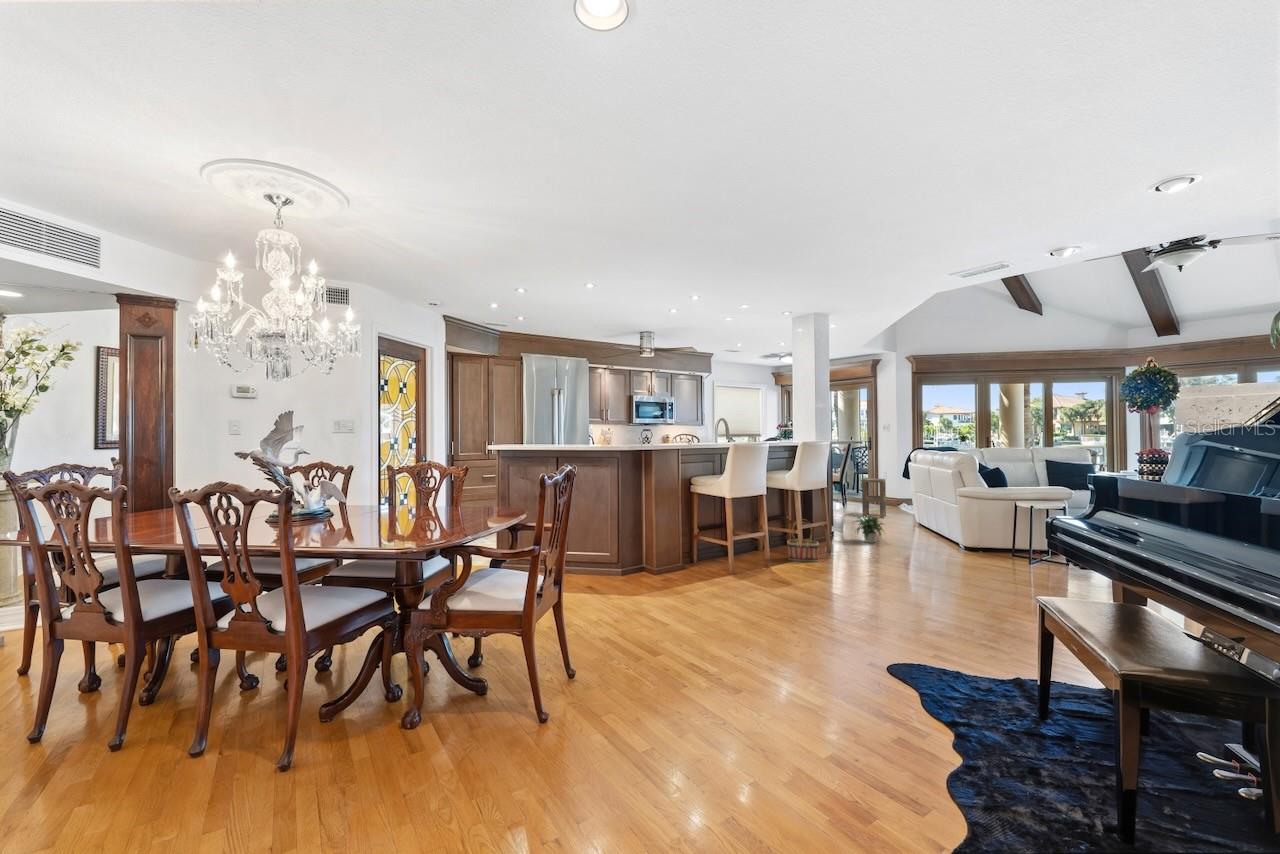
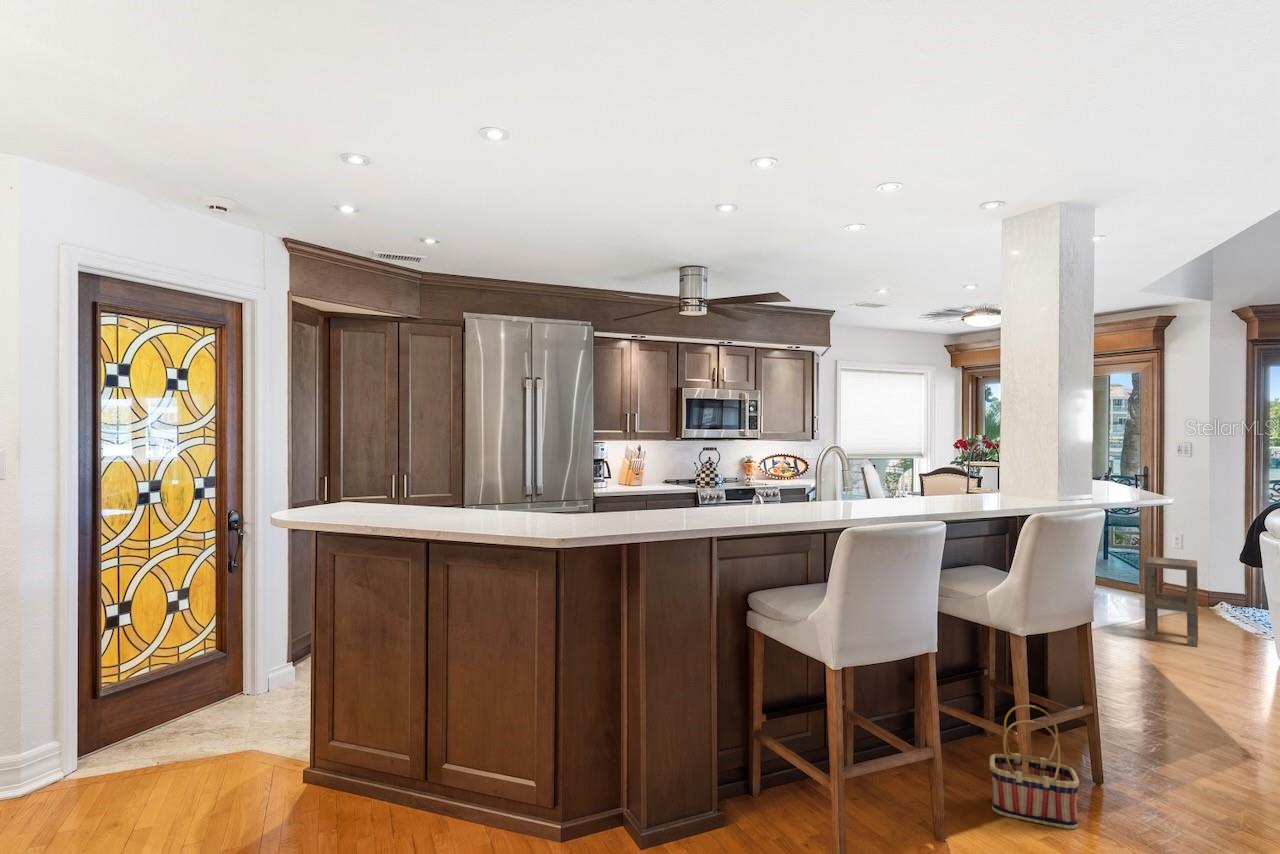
potted plant: present [855,516,884,543] -> none [1131,668,1242,746]

